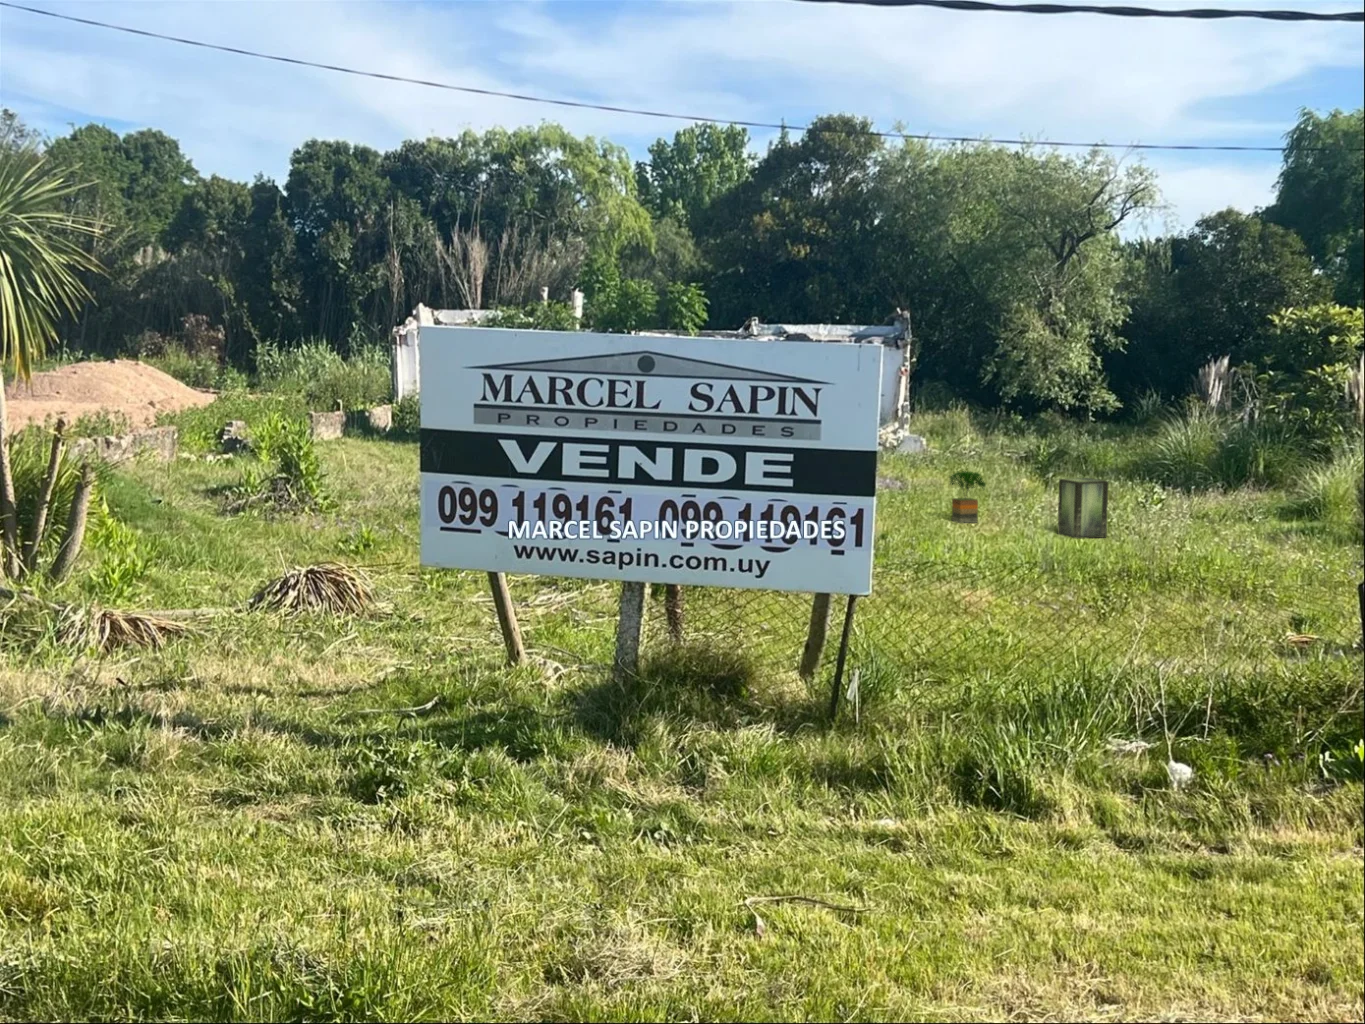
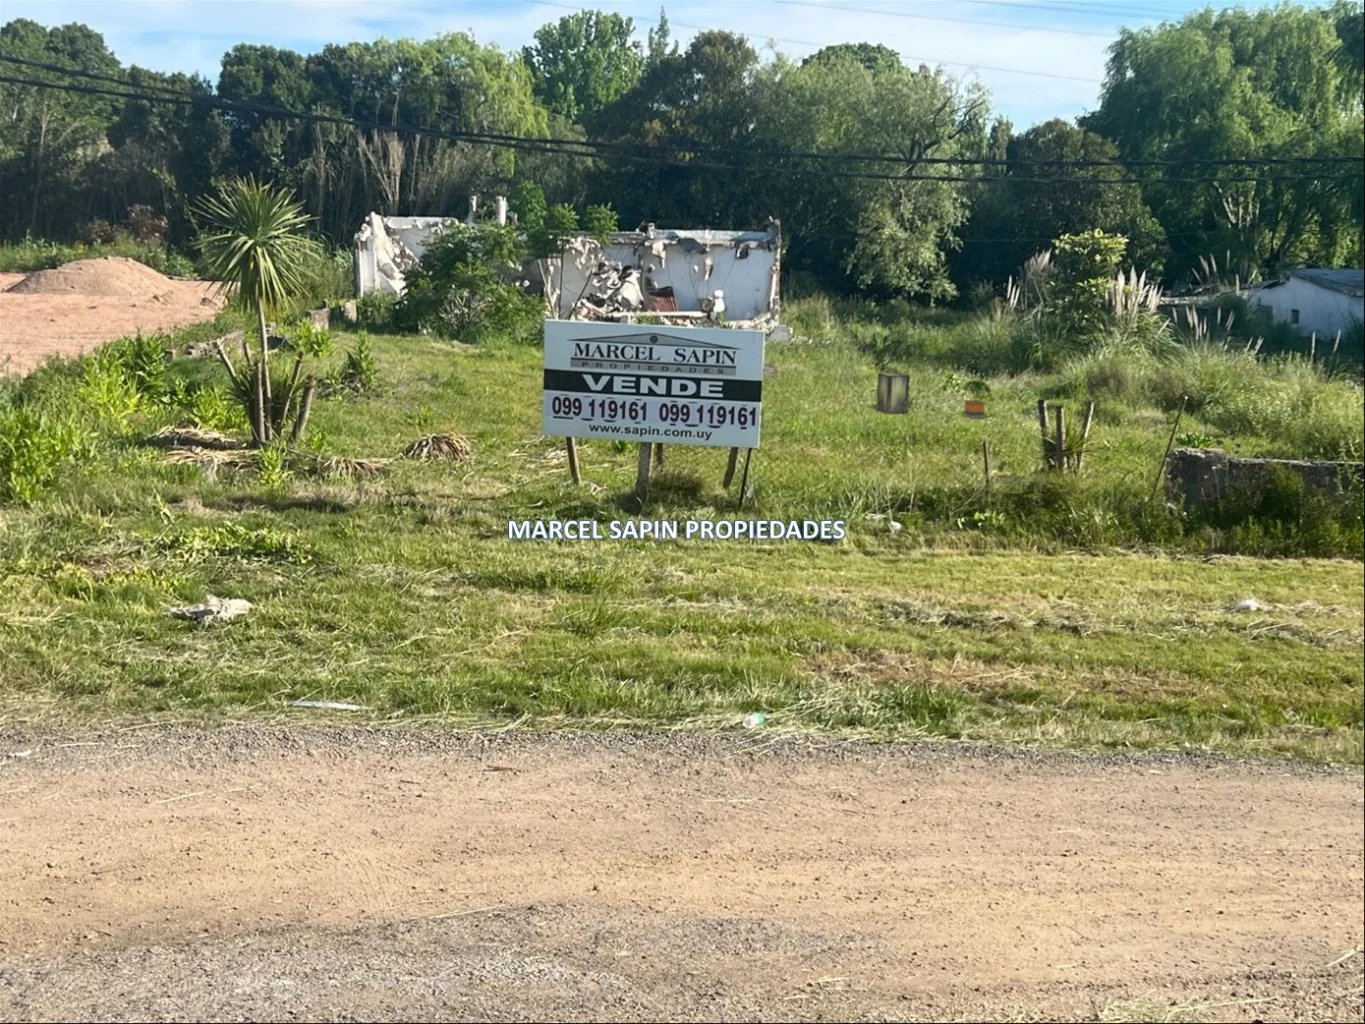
potted tree: present [950,471,986,523] -> present [963,380,991,419]

